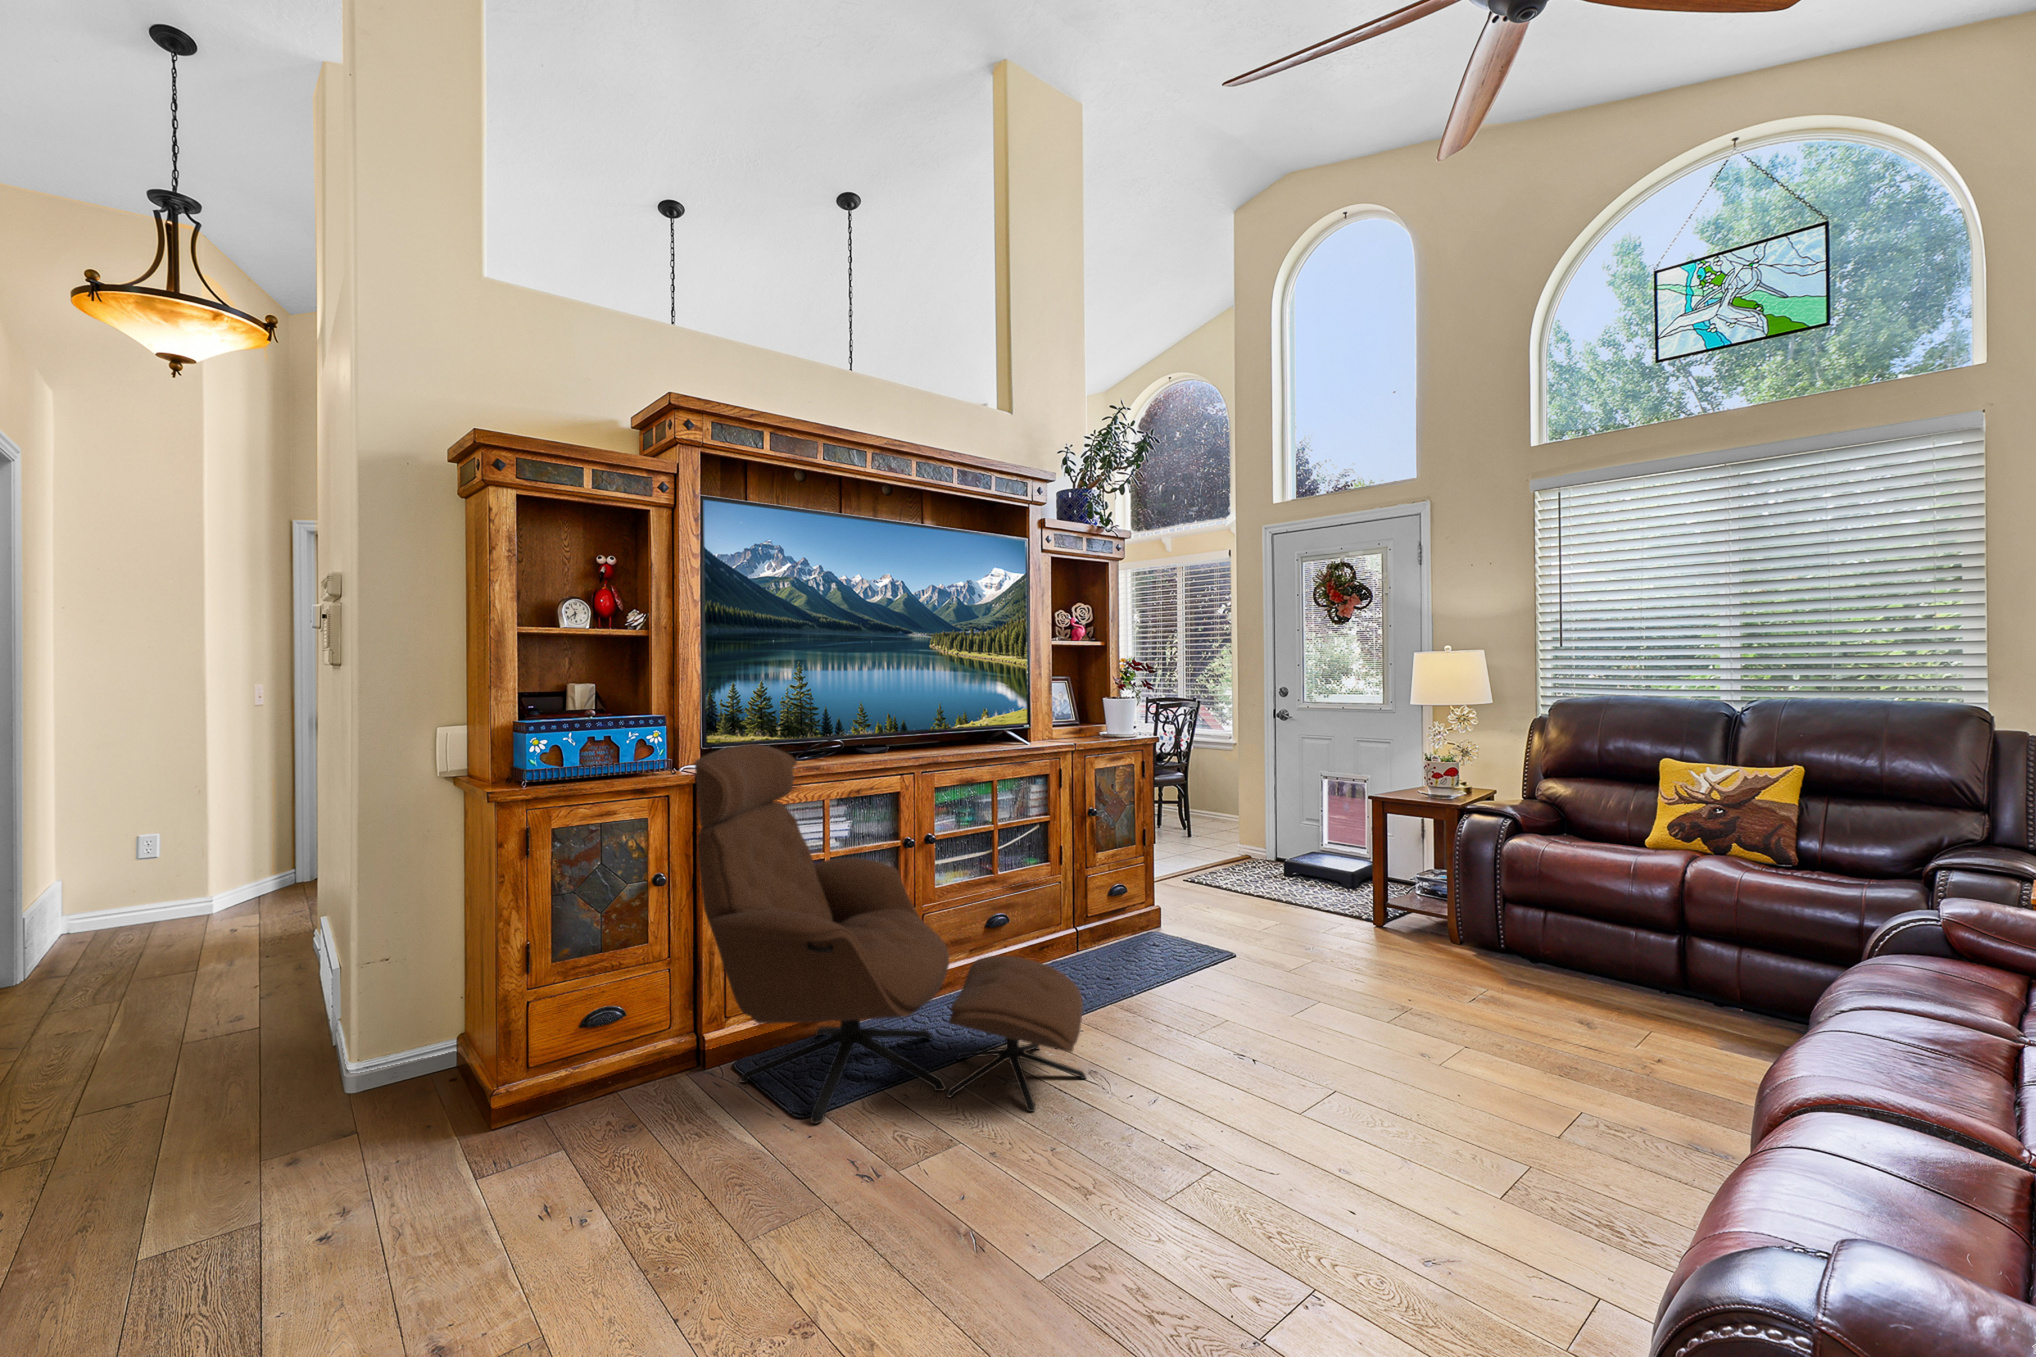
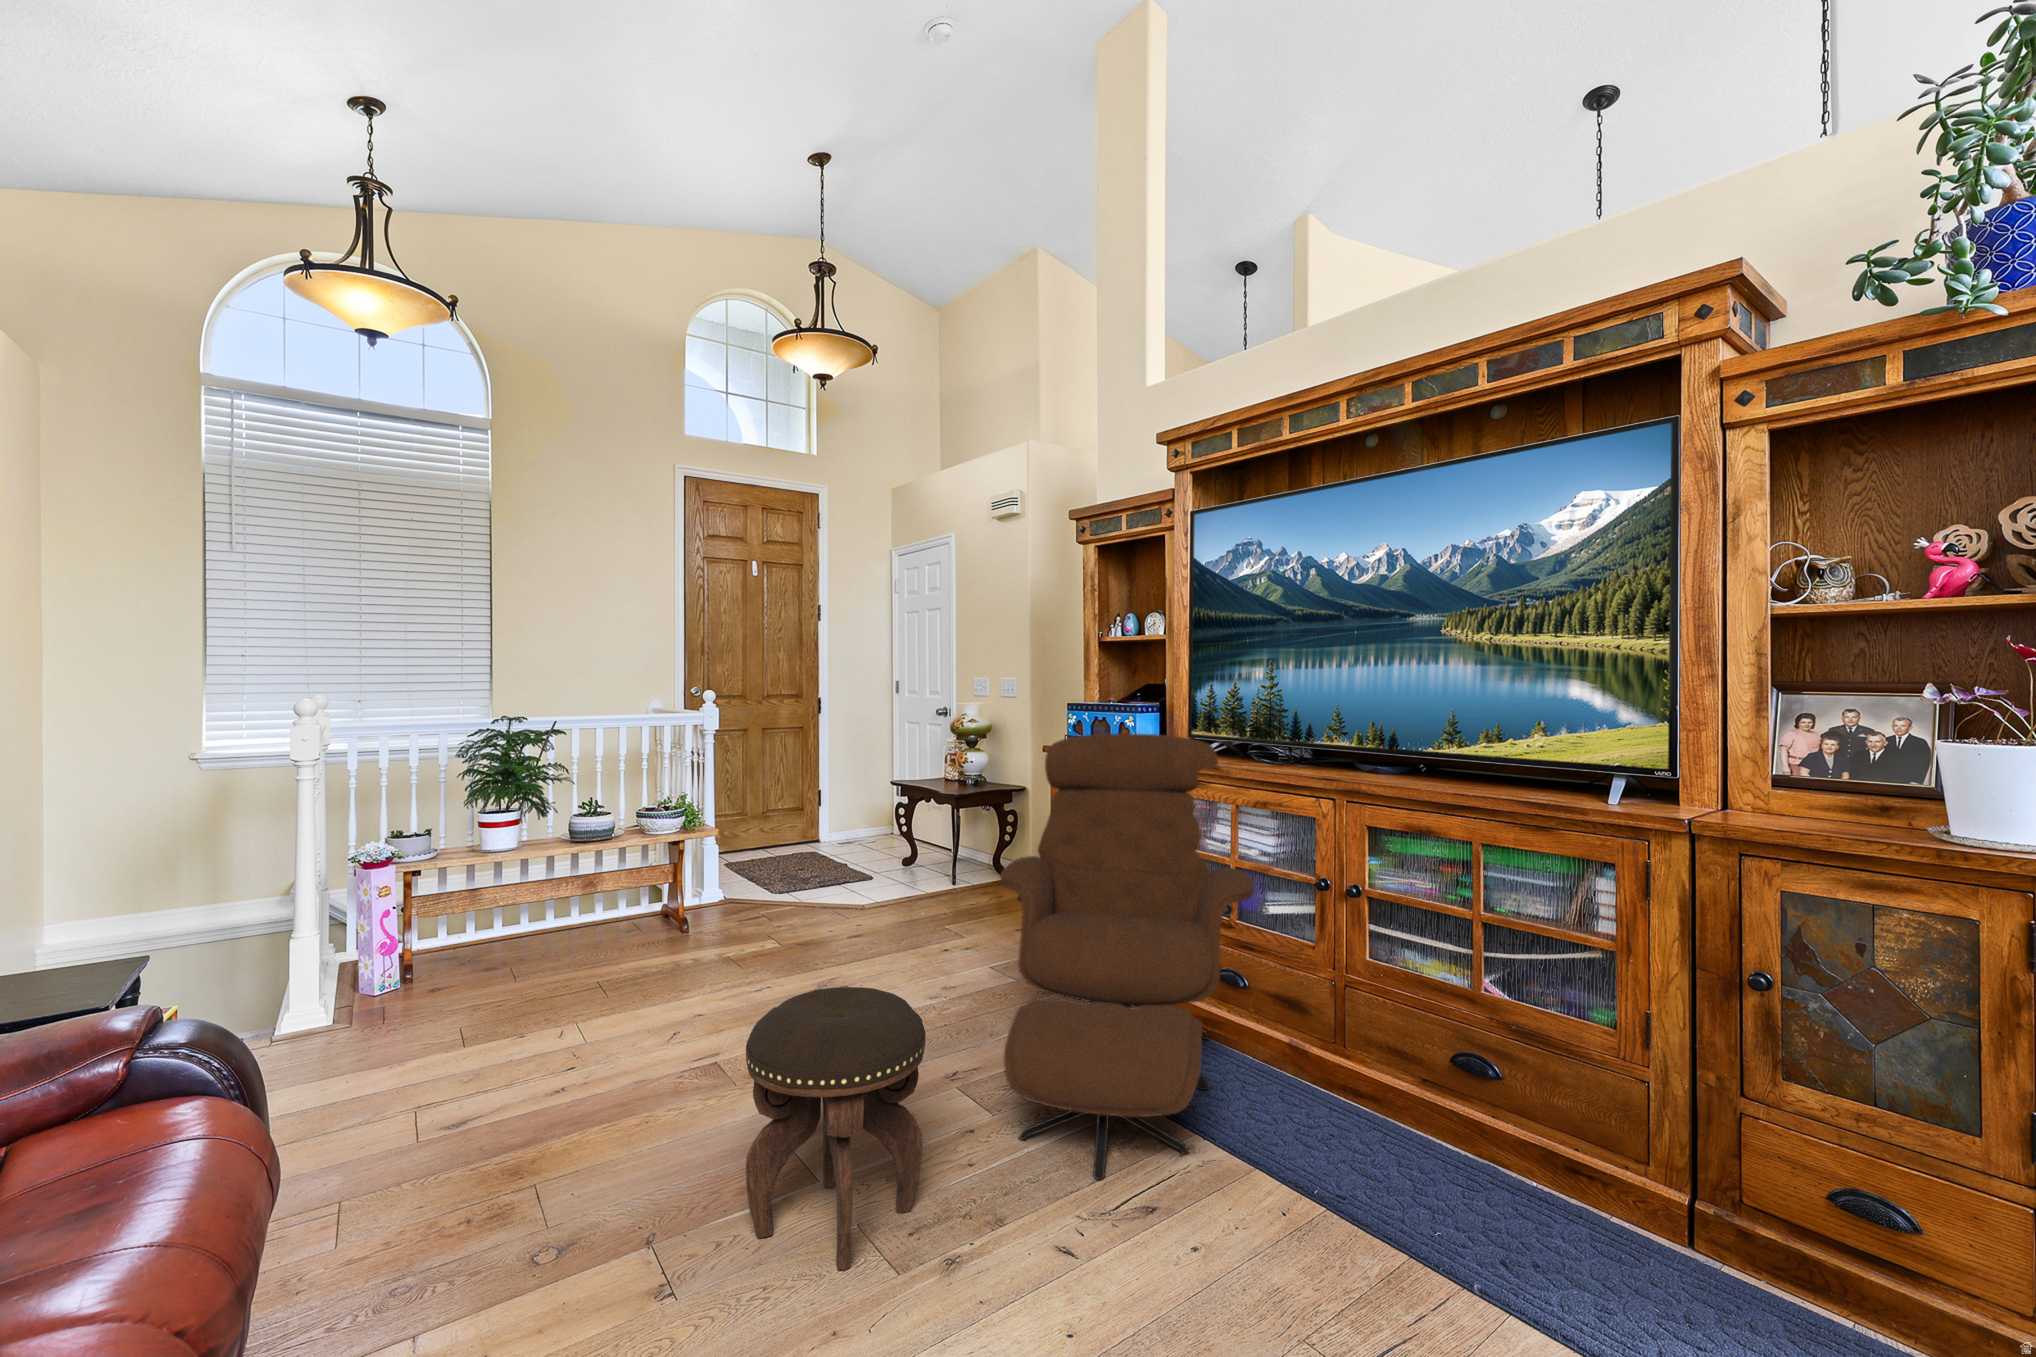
footstool: none [1116,975,1278,1222] -> present [746,987,926,1271]

